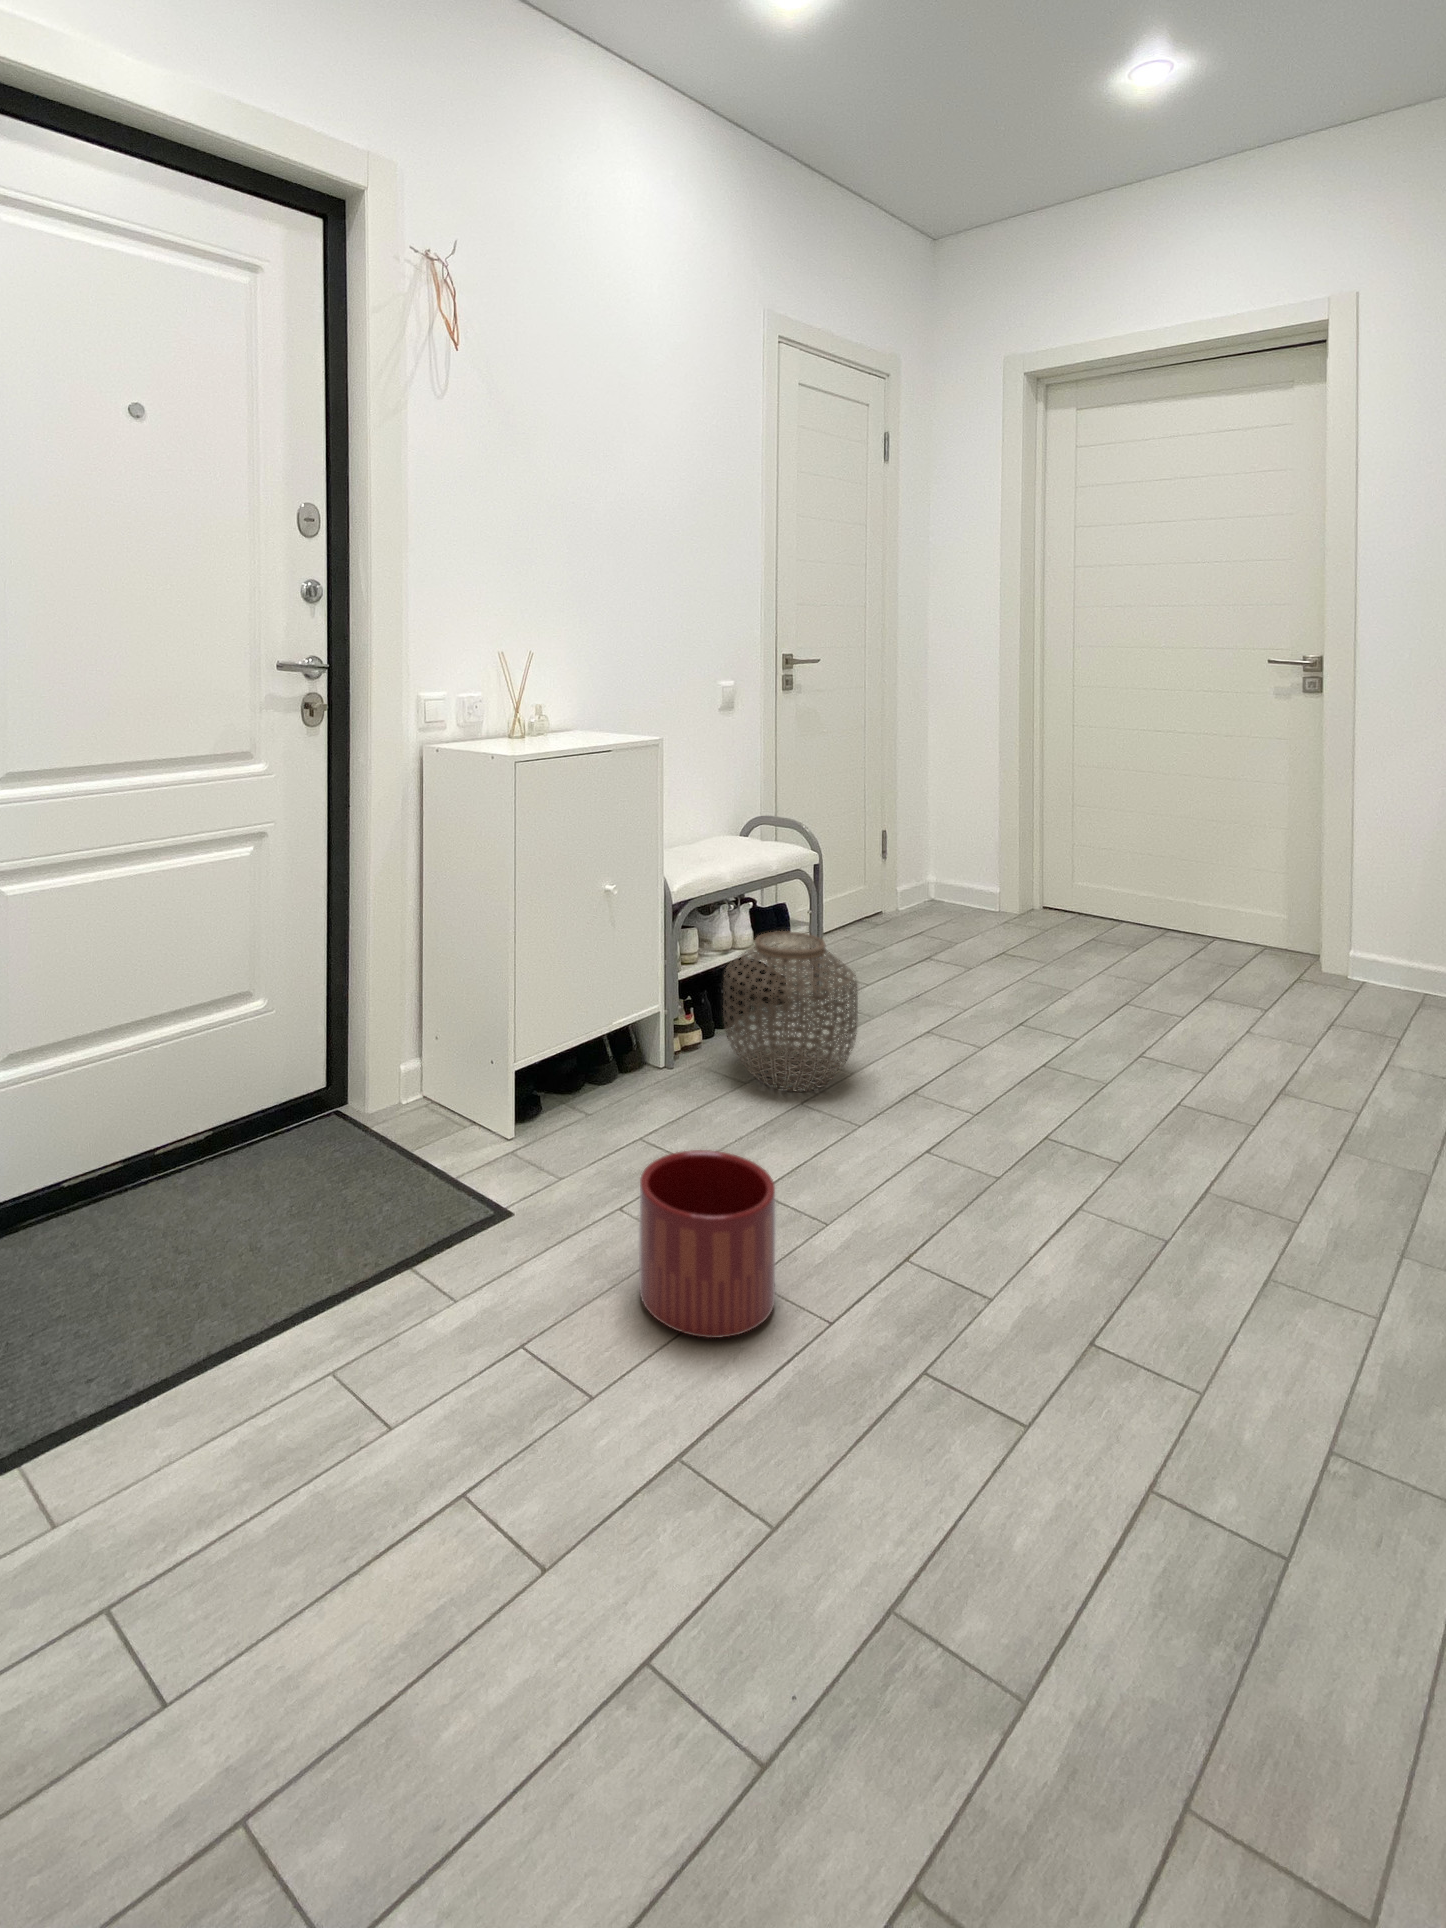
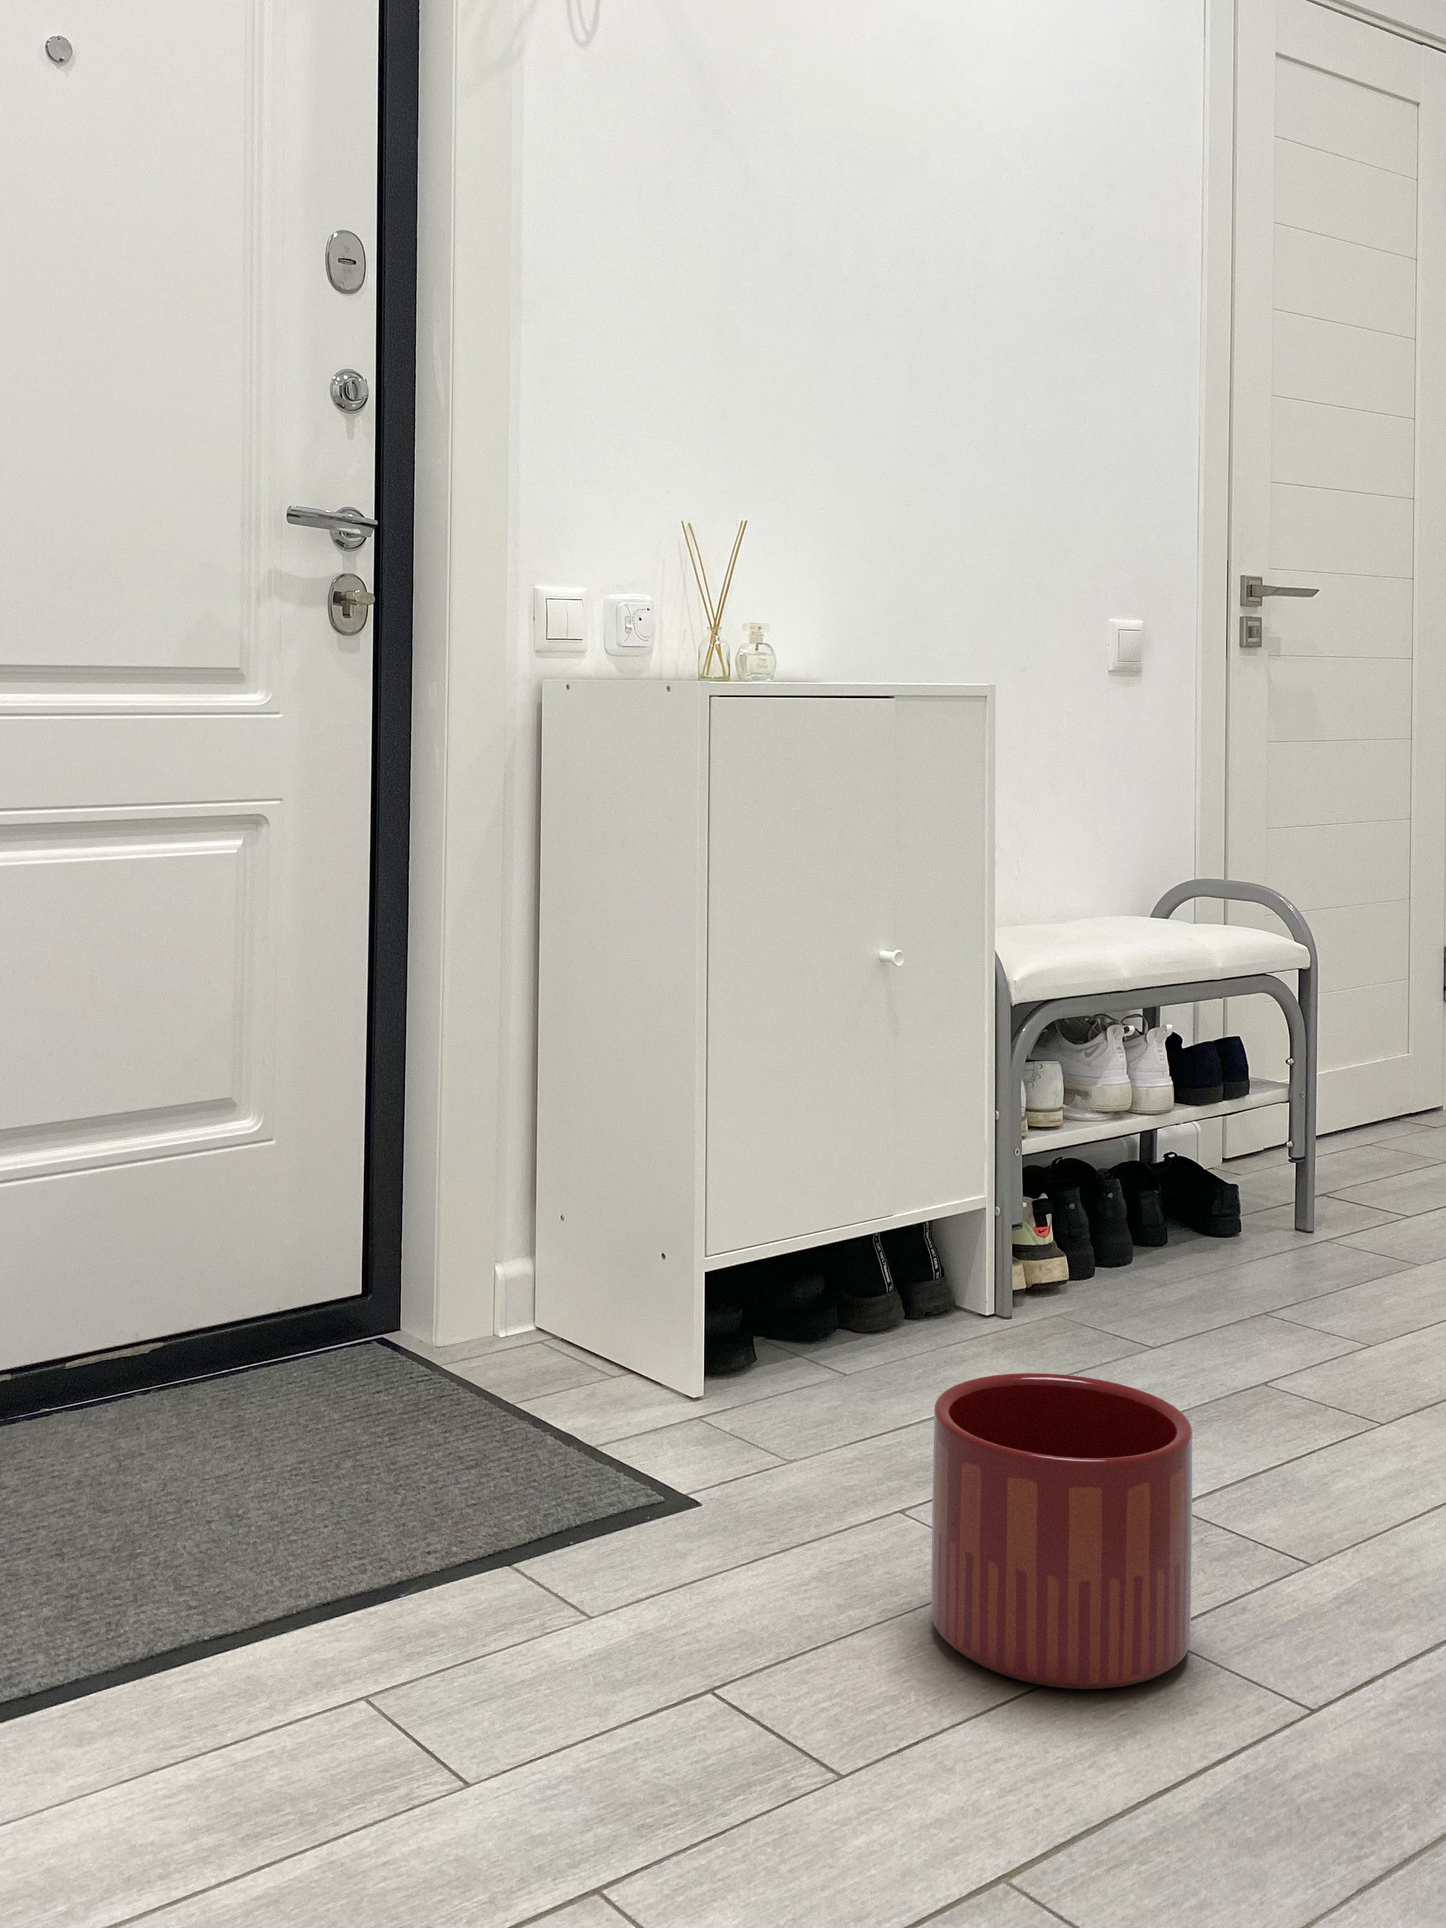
woven basket: present [723,931,858,1091] -> none [1108,1062,1375,1361]

